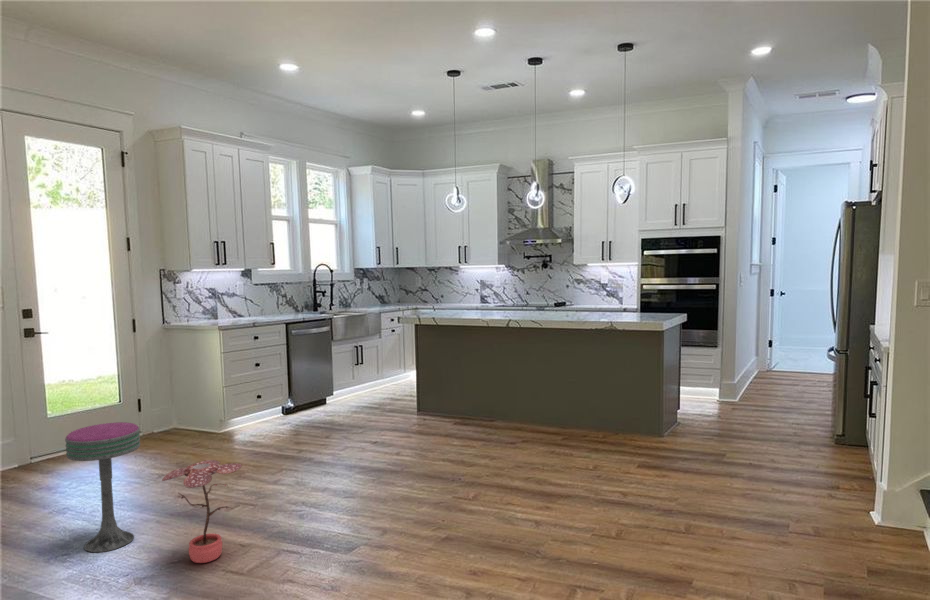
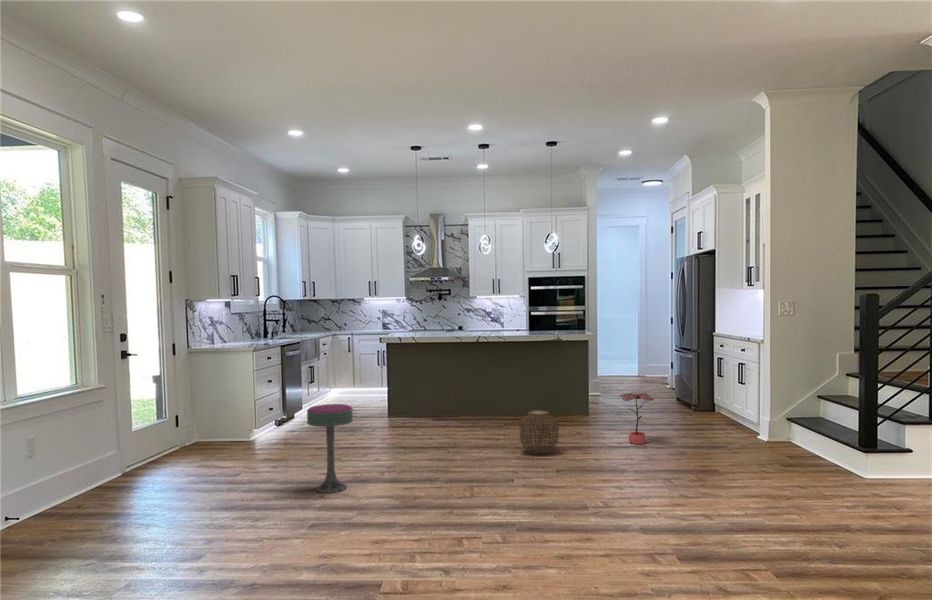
woven basket: none [442,454,504,529] -> present [520,410,559,455]
potted plant: present [162,460,242,563] -> present [619,393,654,444]

